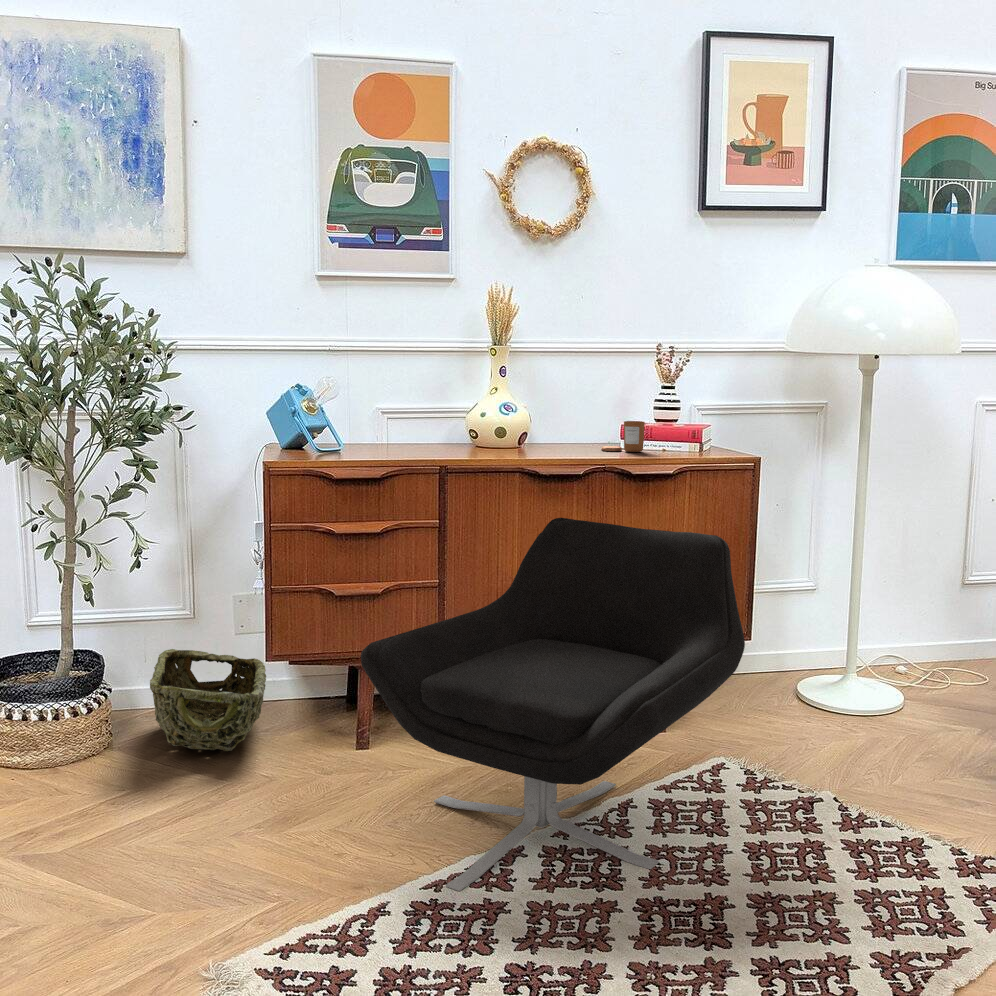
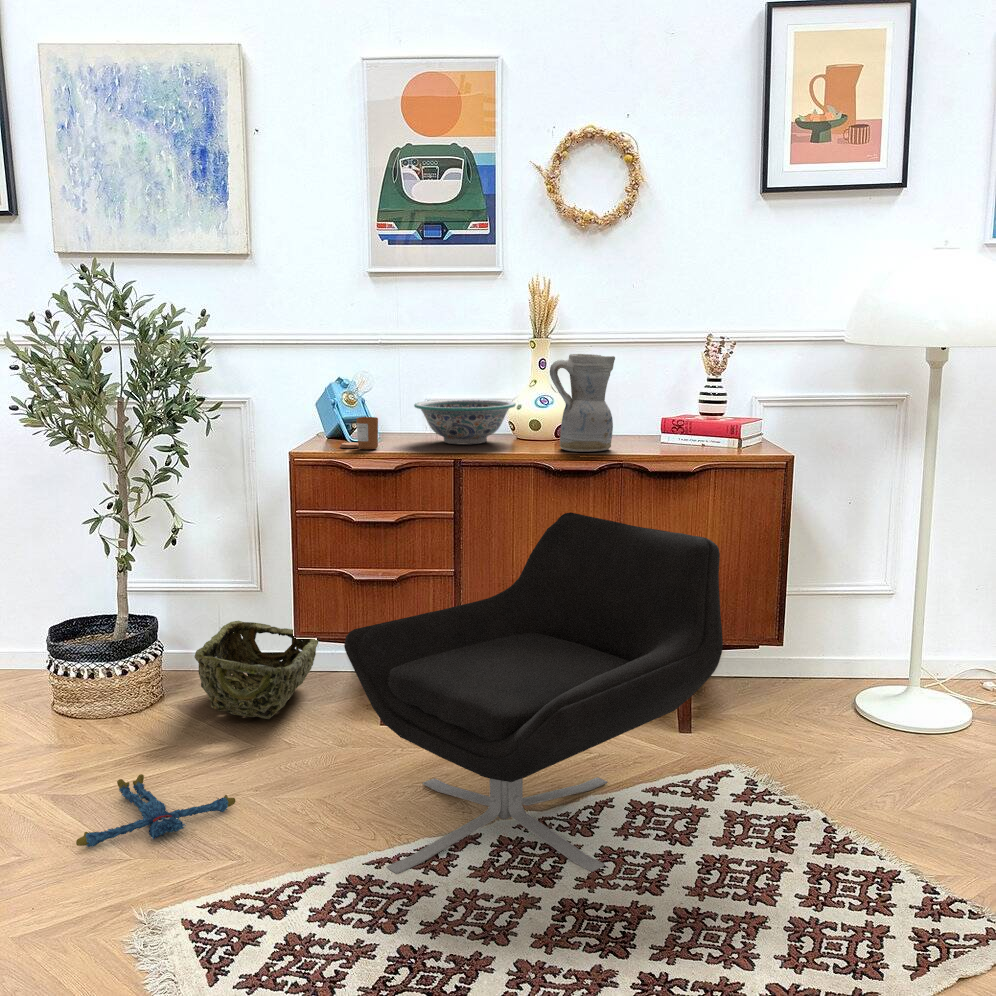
ceramic pitcher: none [530,360,592,457] -> present [550,354,615,452]
decorative bowl: none [380,408,484,453] -> present [414,399,515,445]
candle: present [601,421,645,452] -> present [340,417,378,449]
plush toy: none [90,817,247,900] -> present [76,774,236,847]

